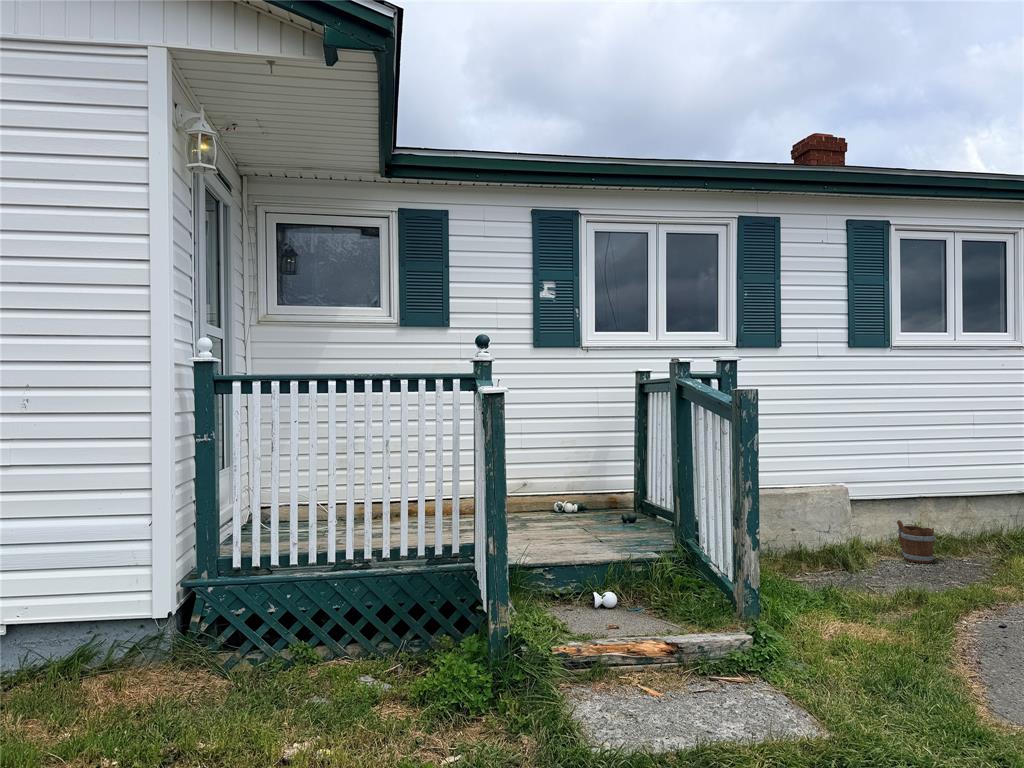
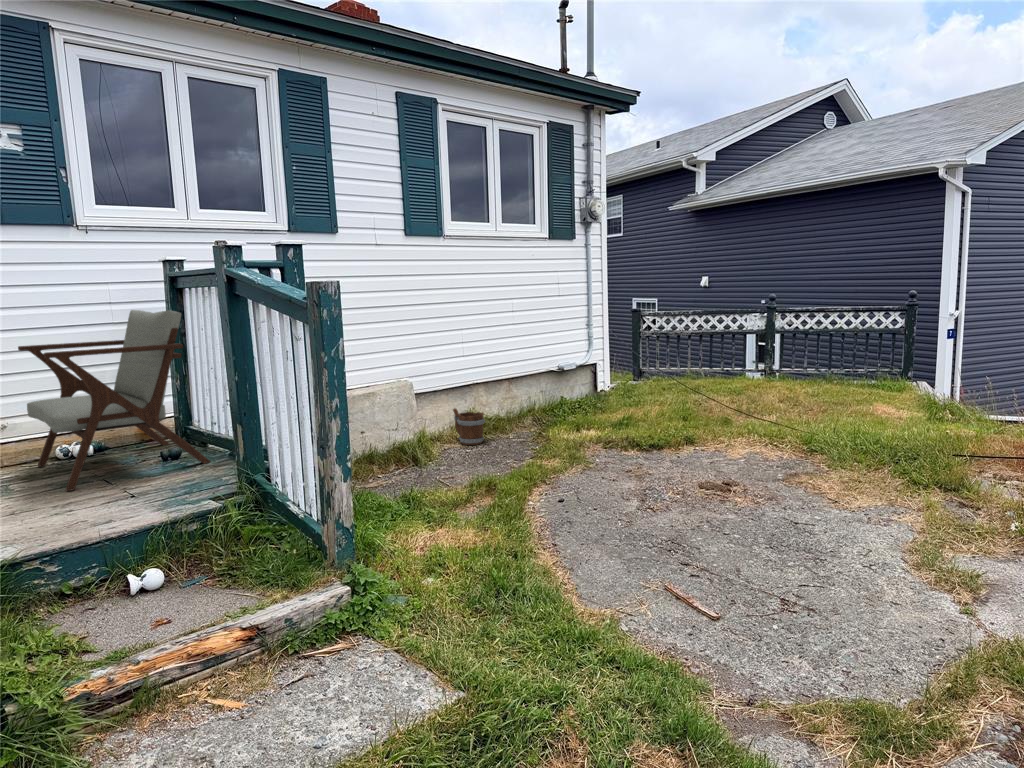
lounge chair: none [542,408,657,532] -> present [18,310,211,491]

